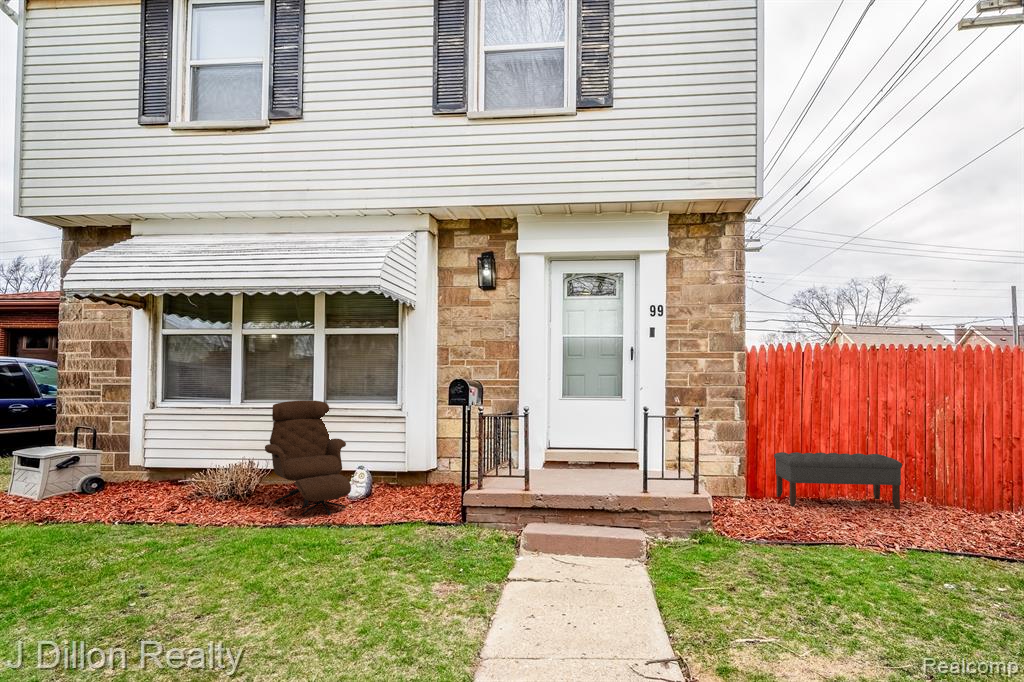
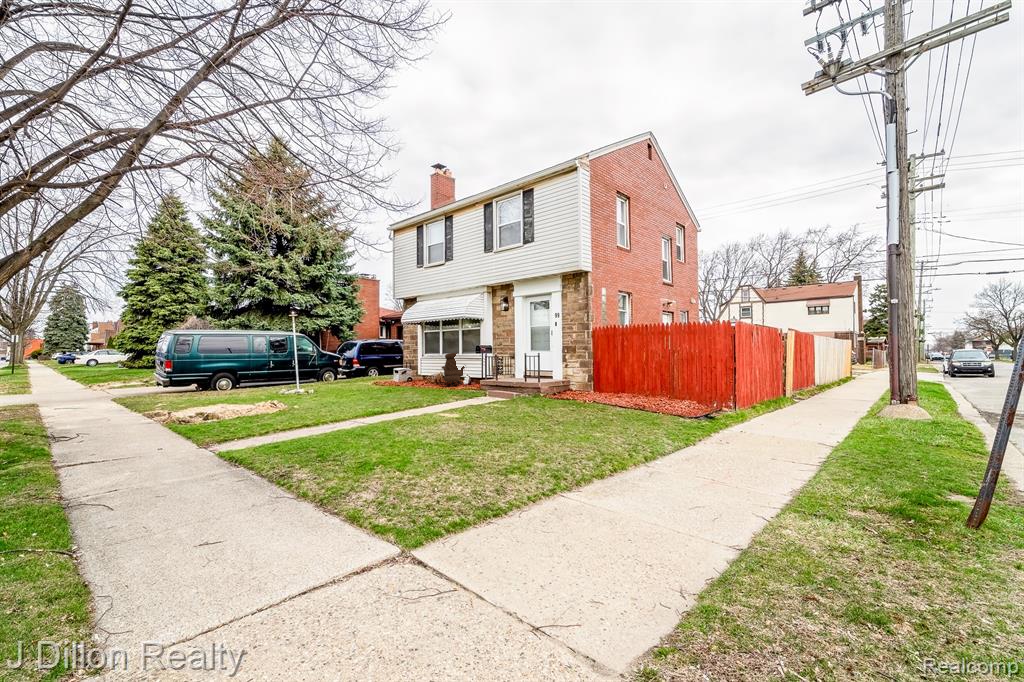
bench: present [774,452,902,509] -> none [599,372,649,395]

